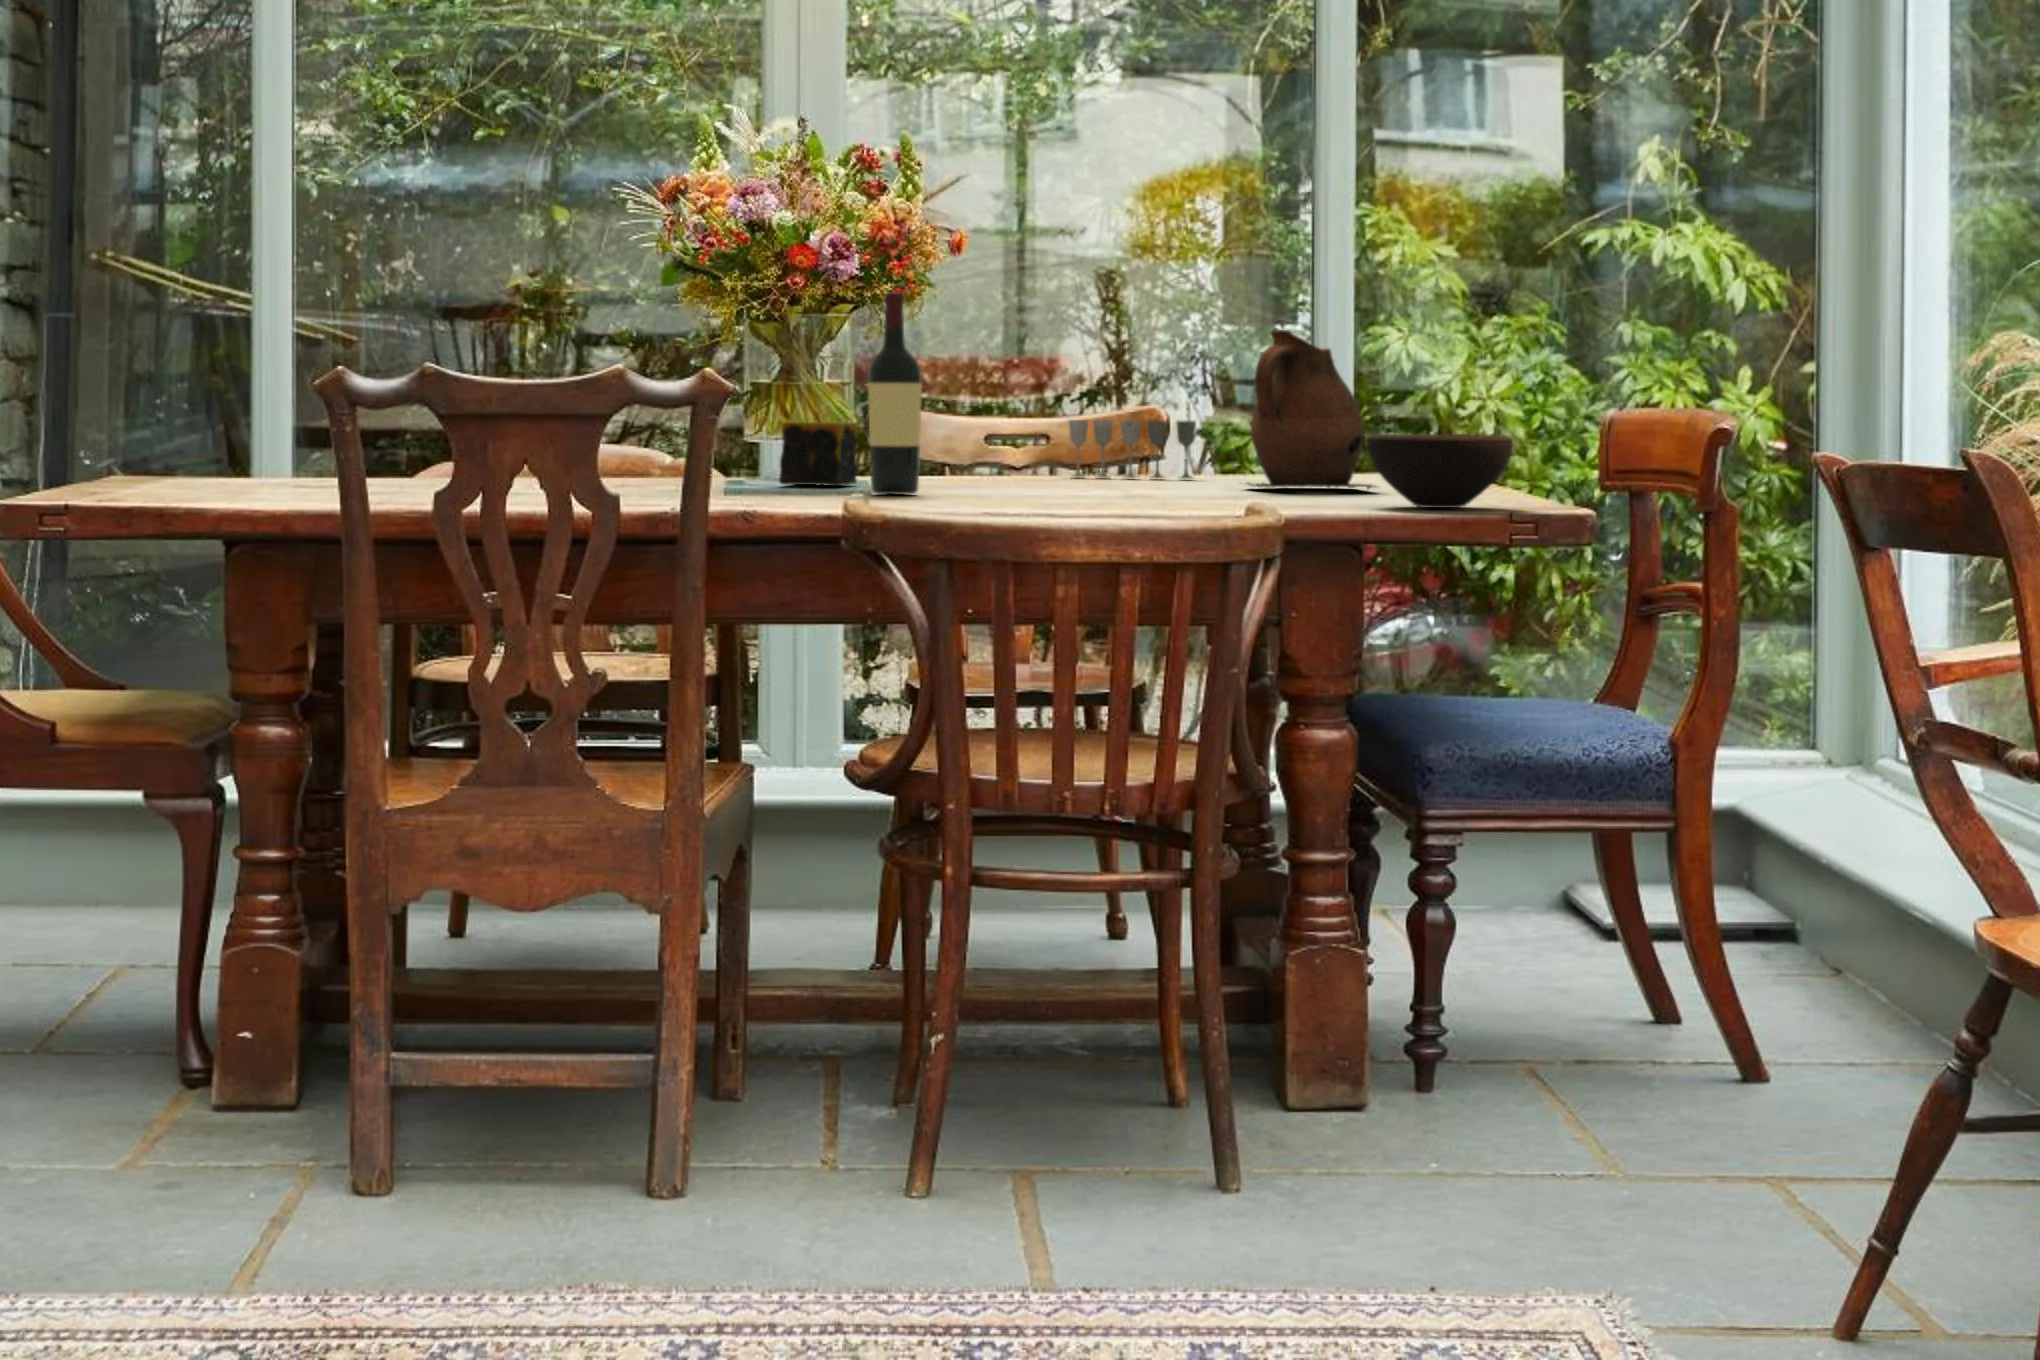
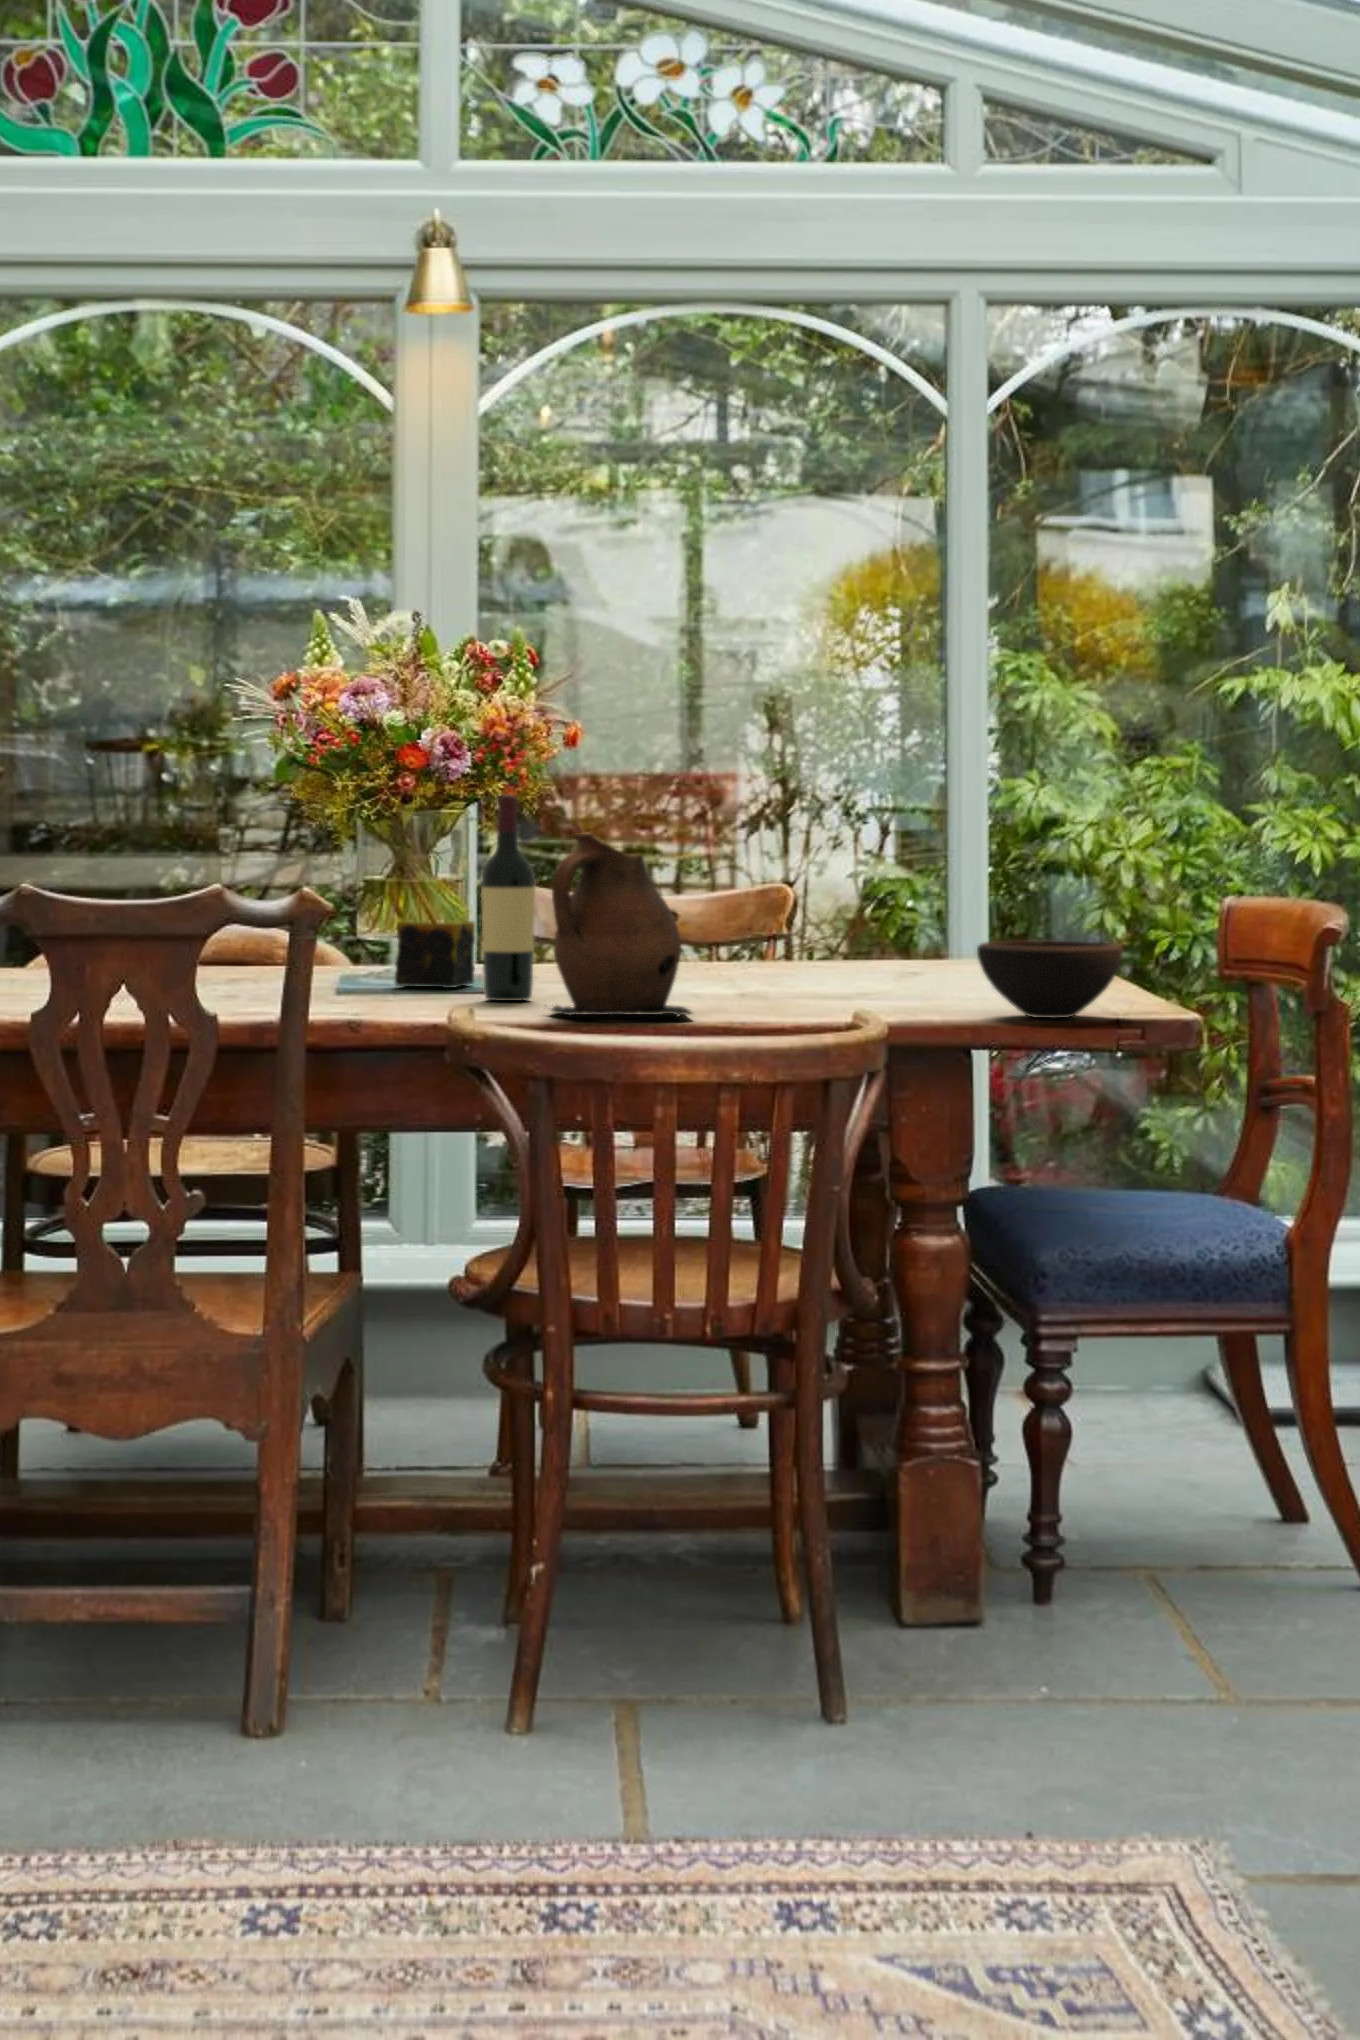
ceramic pitcher: present [1247,330,1376,489] -> present [551,834,692,1017]
wine glass: present [1069,420,1196,479] -> none [695,911,823,972]

